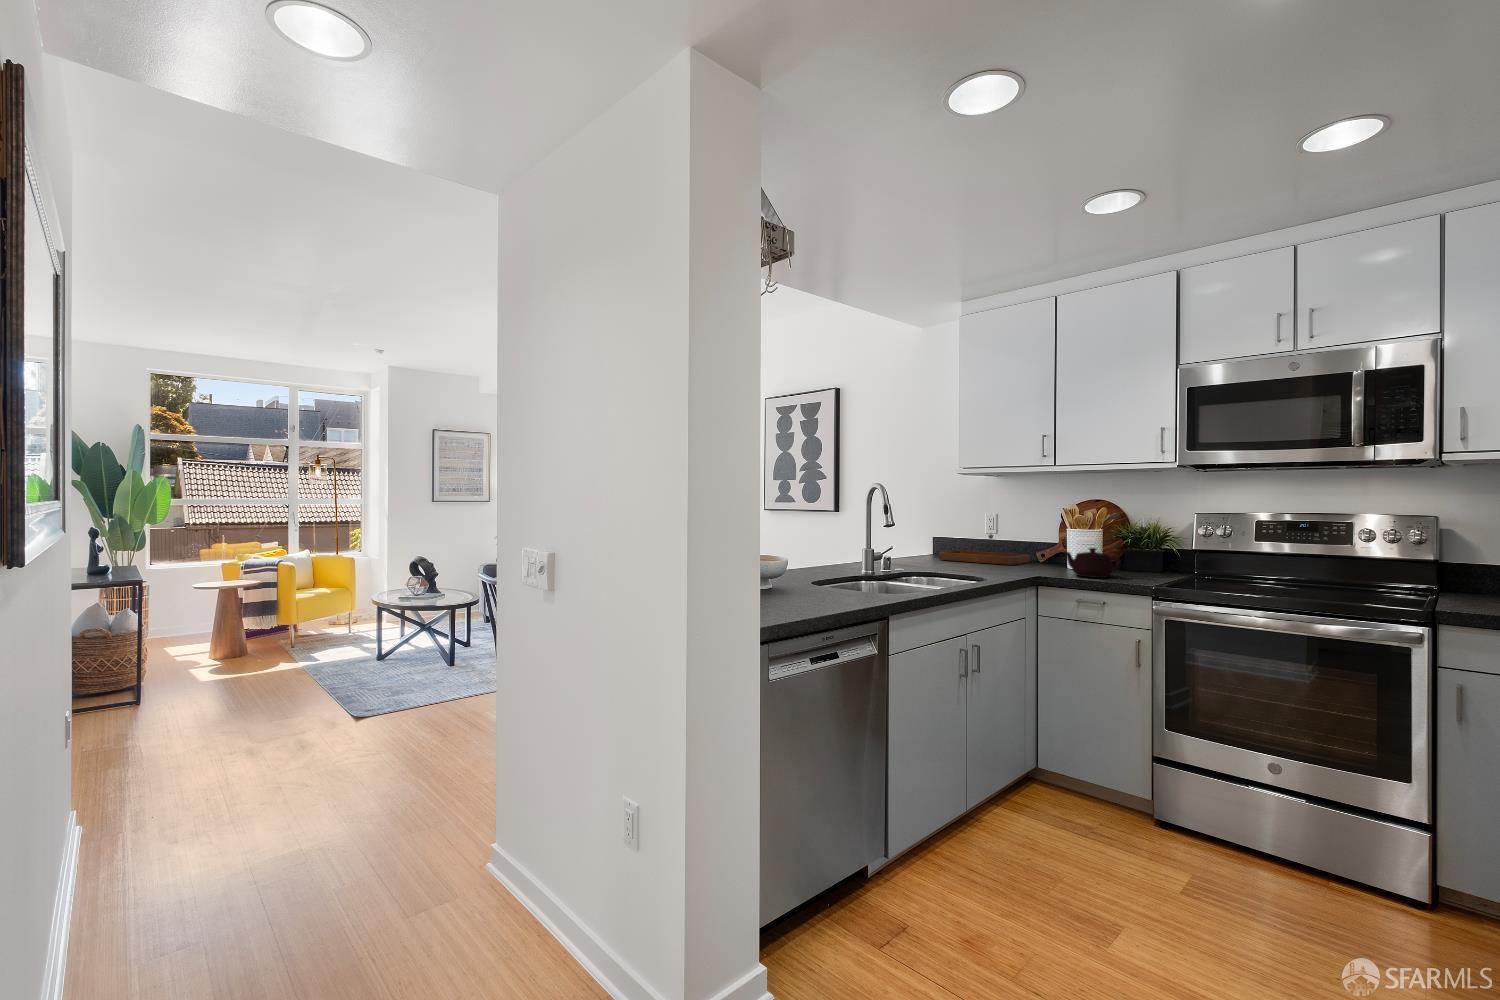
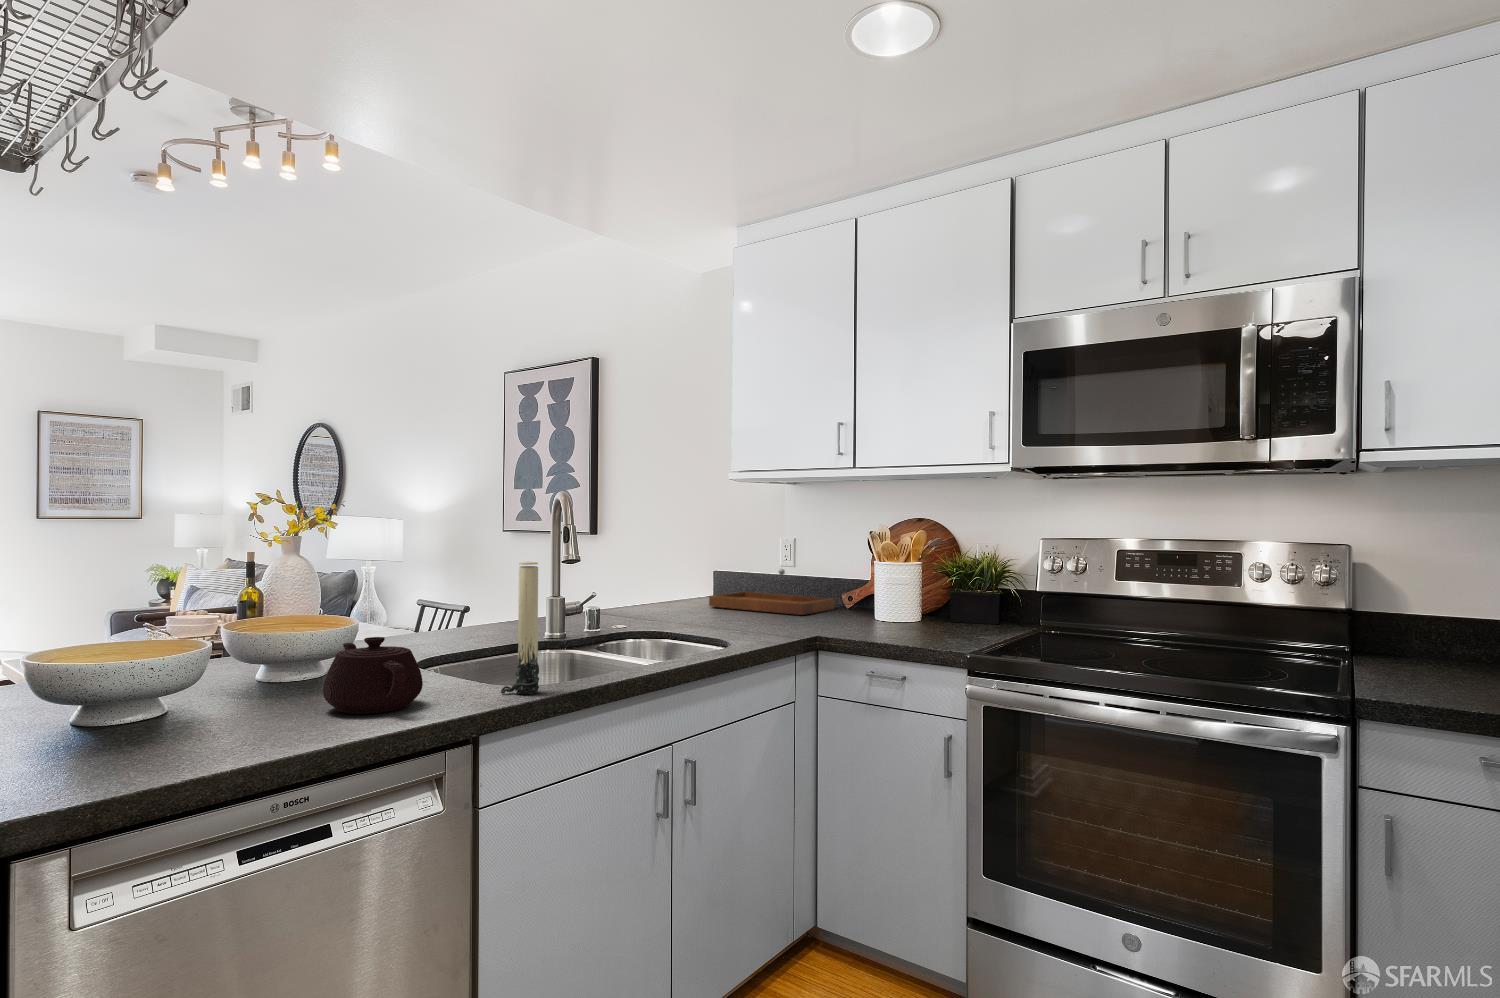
candle: none [888,523,911,598] -> present [501,562,539,694]
teapot: present [1064,548,1121,578] -> present [323,637,423,714]

